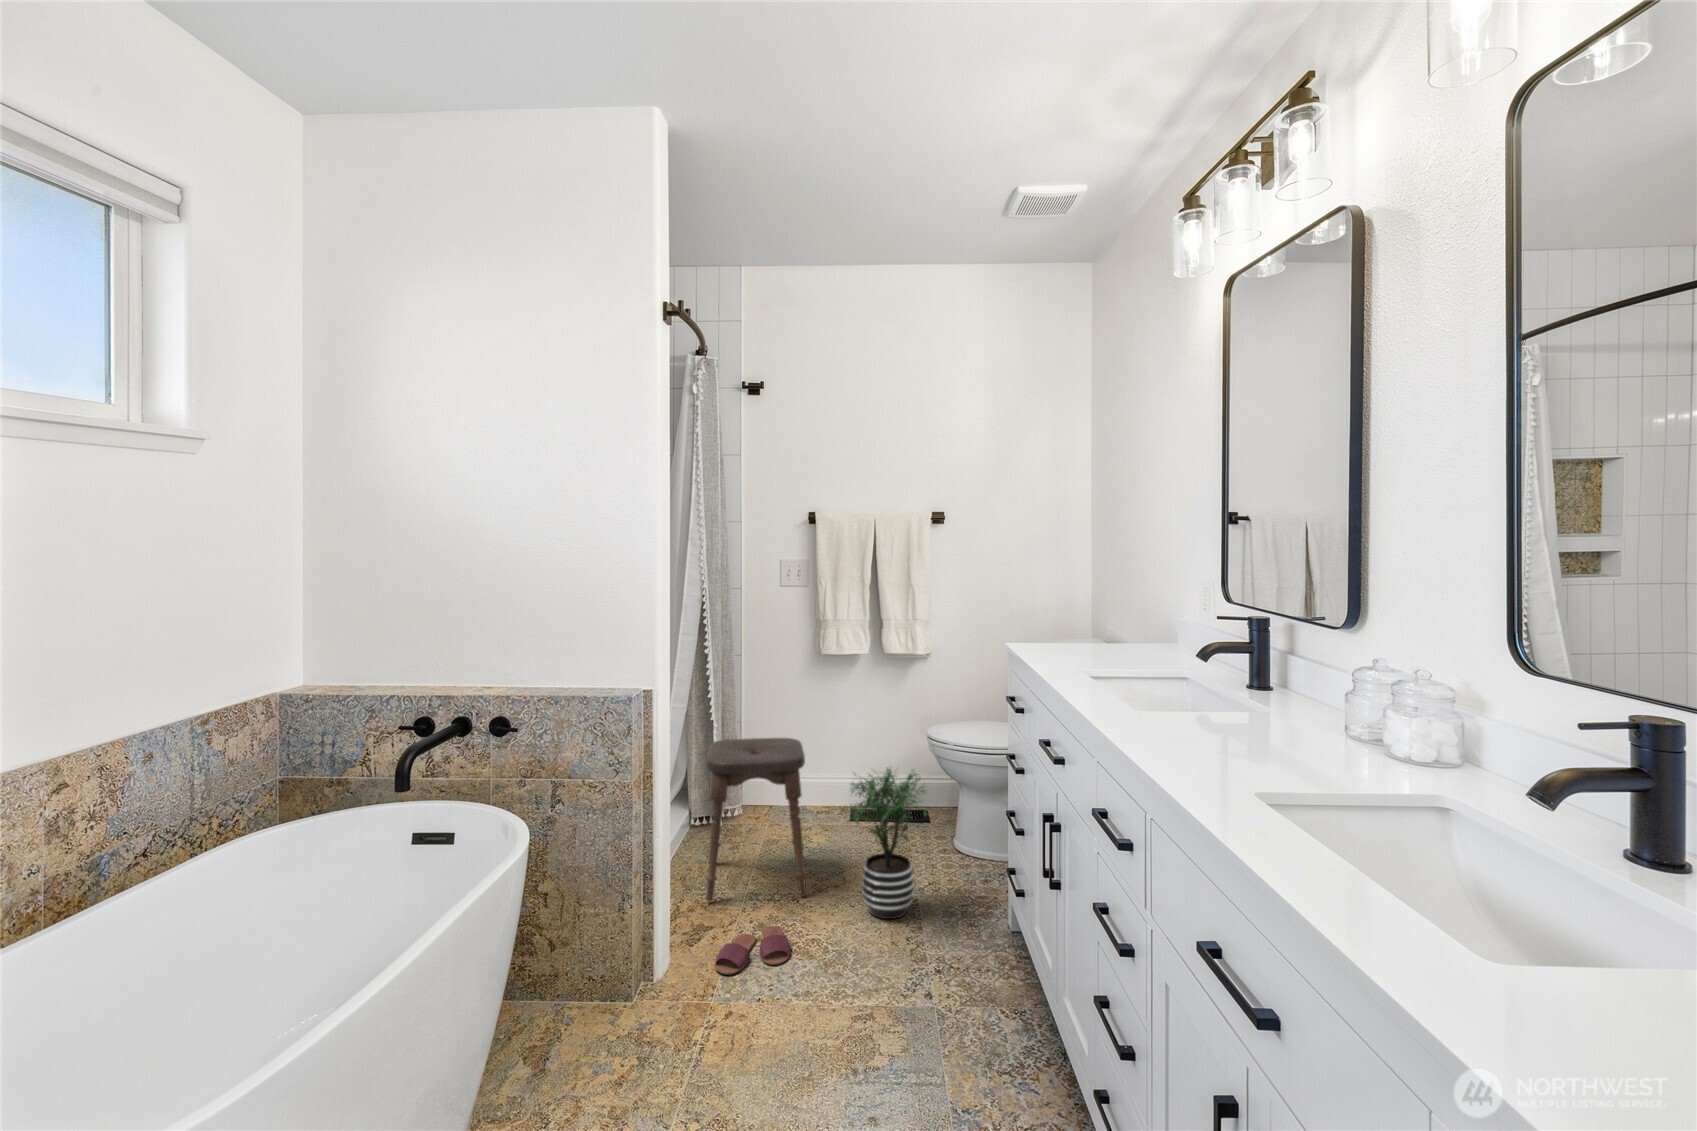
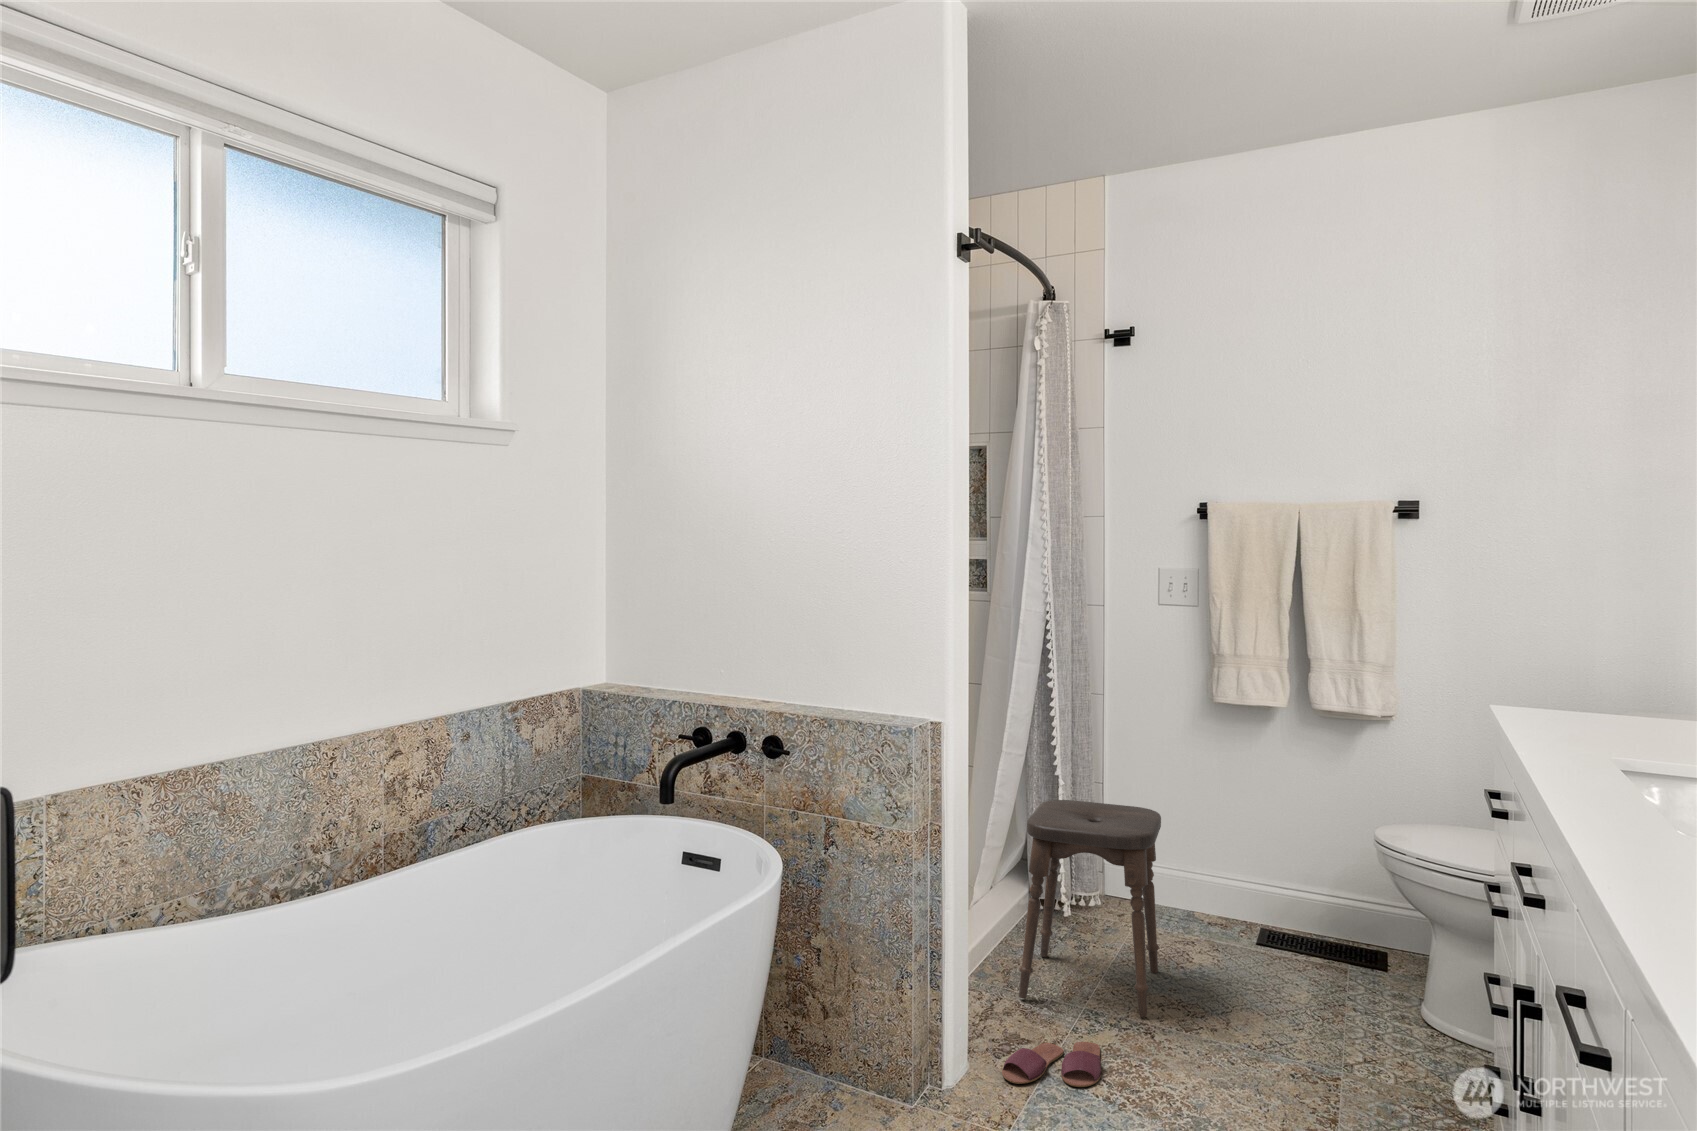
potted plant: present [841,767,926,919] -> none [1182,860,1320,1070]

